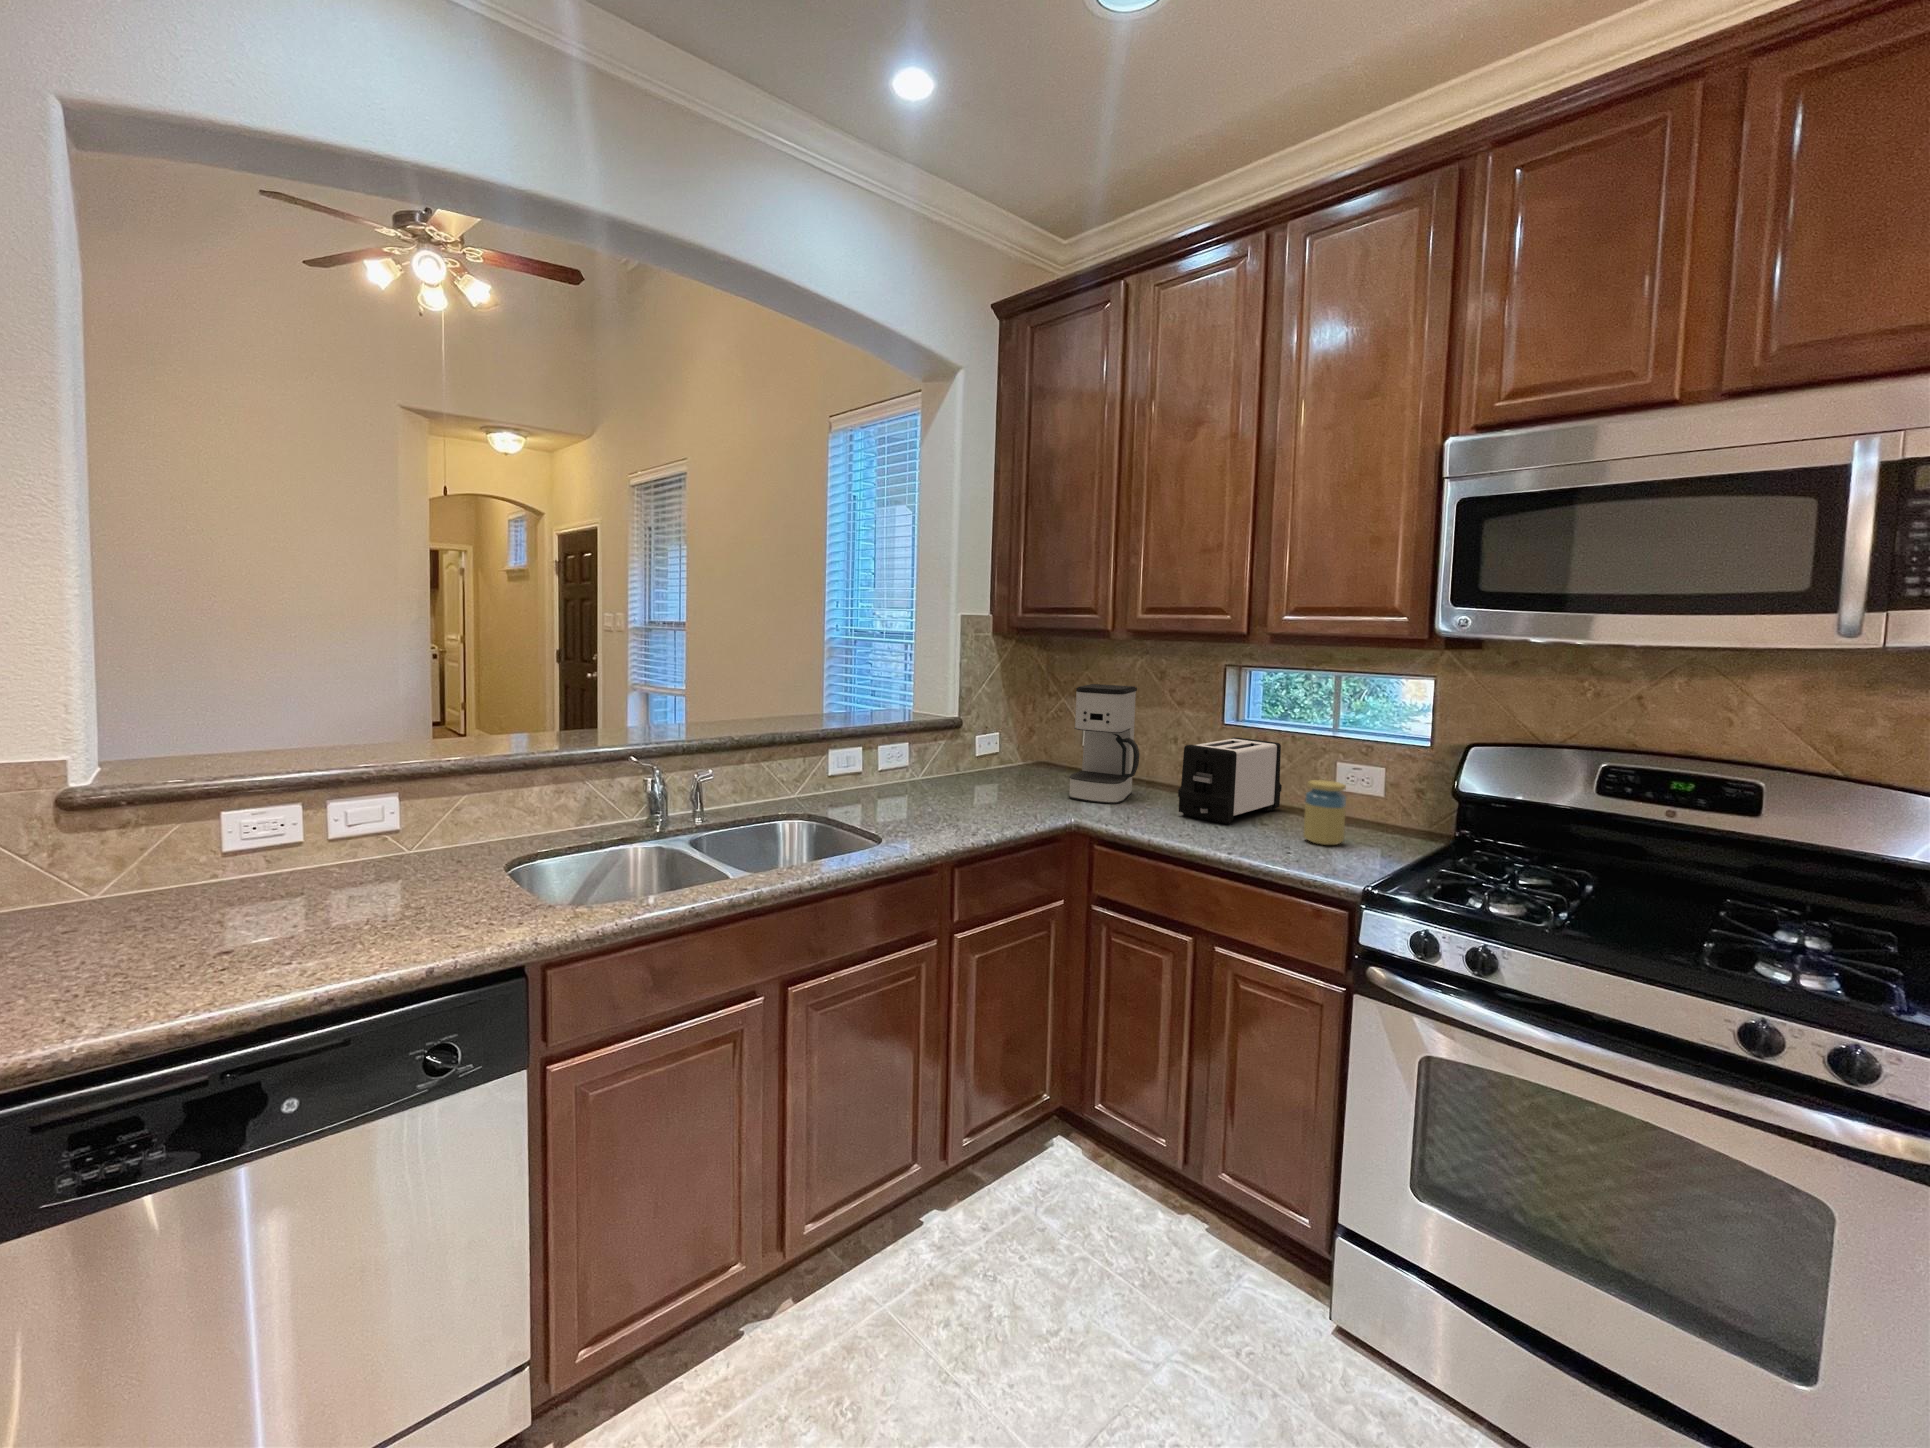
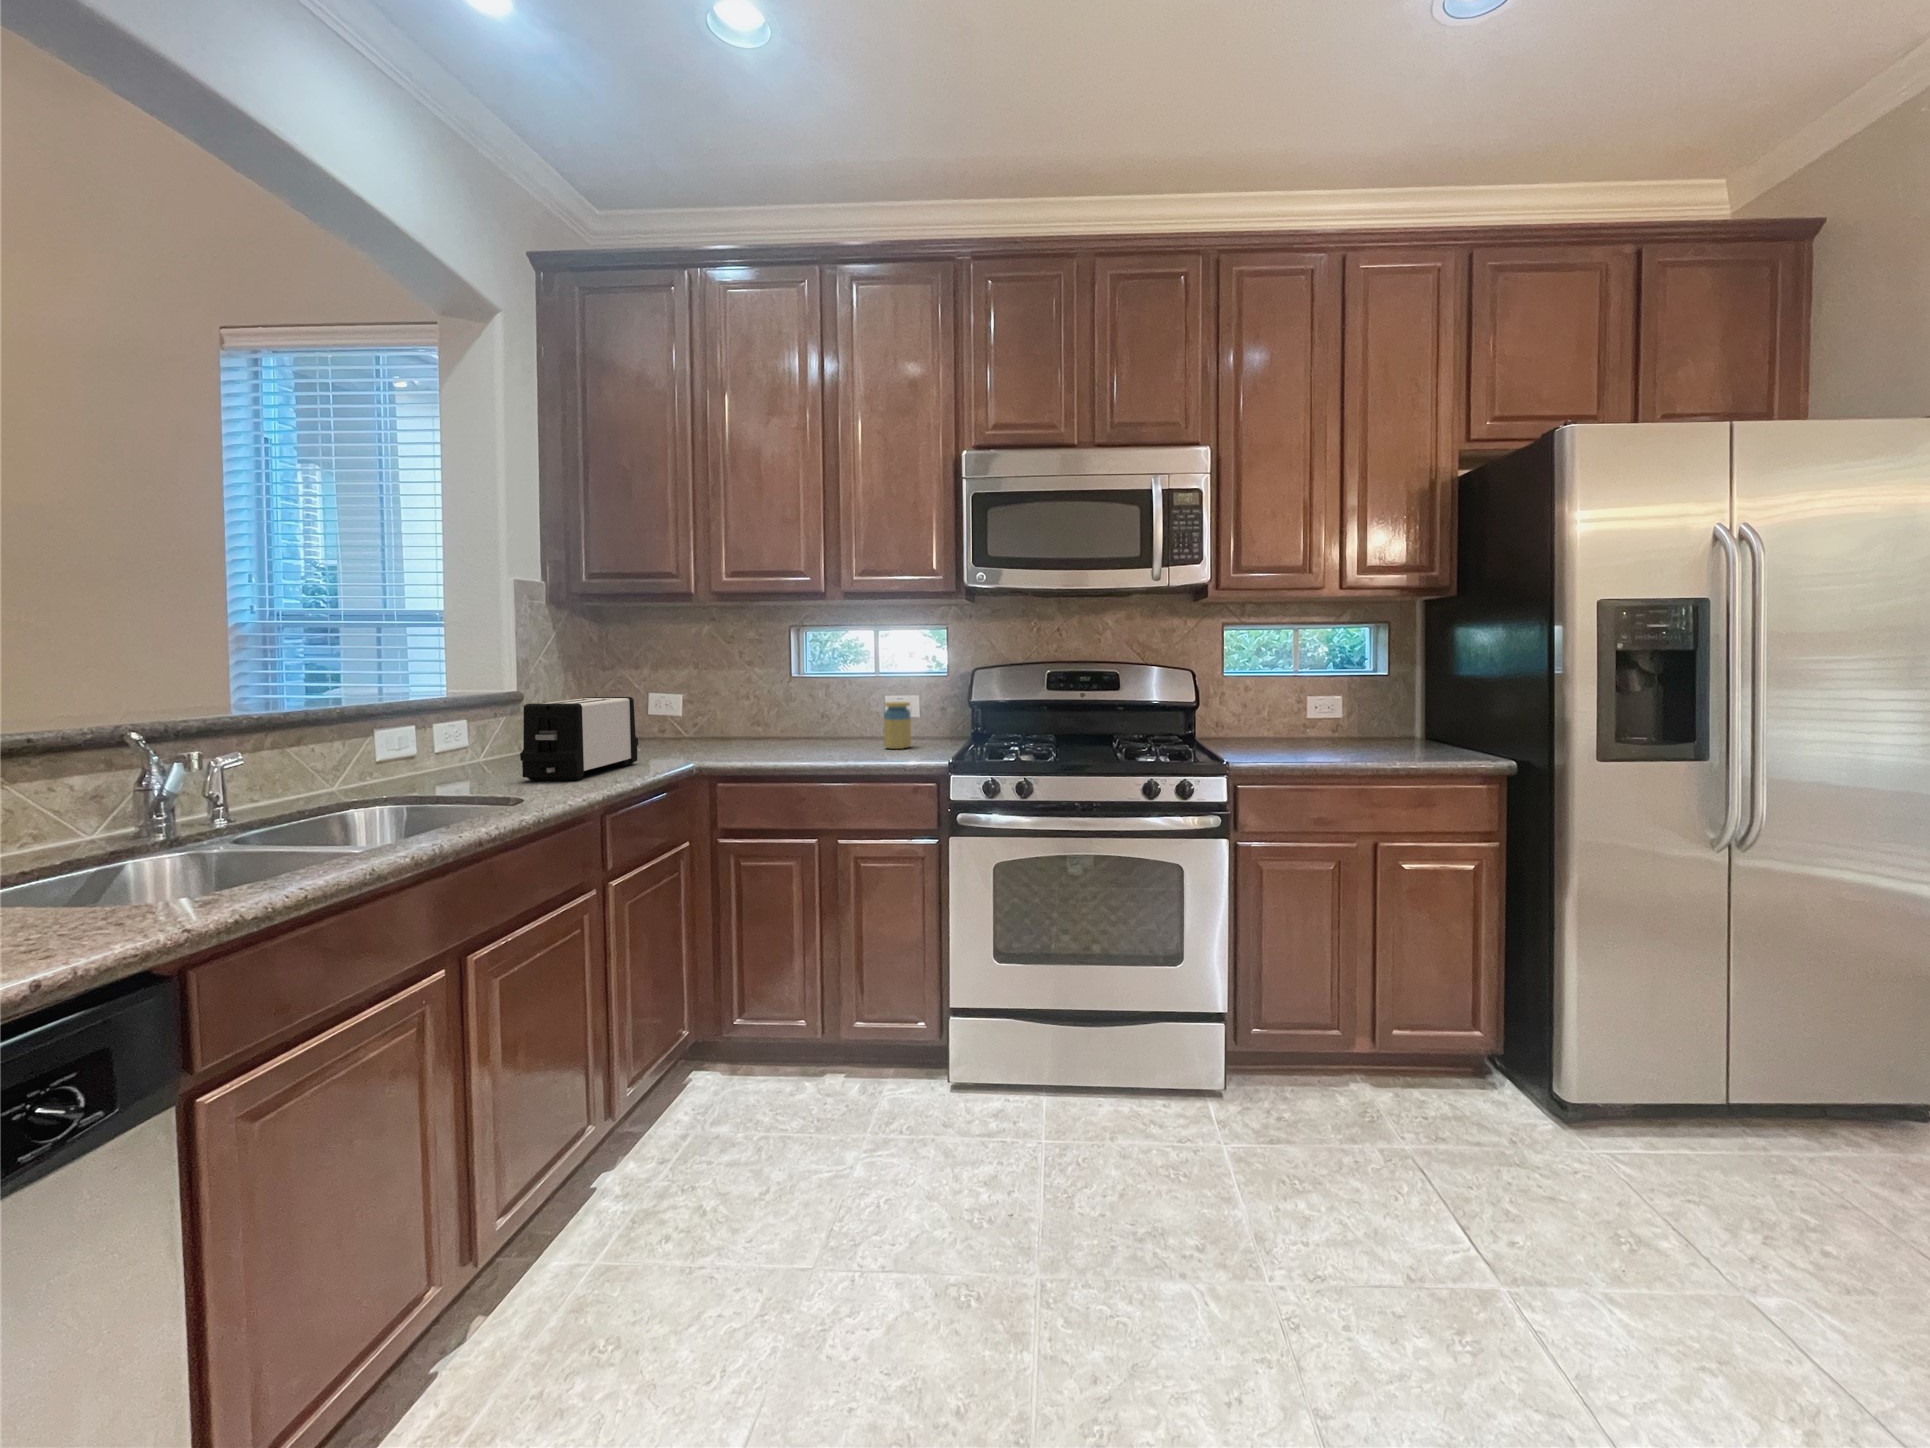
coffee maker: present [1069,684,1139,804] -> none [668,646,732,754]
toaster: present [1178,737,1282,824] -> present [520,697,638,780]

